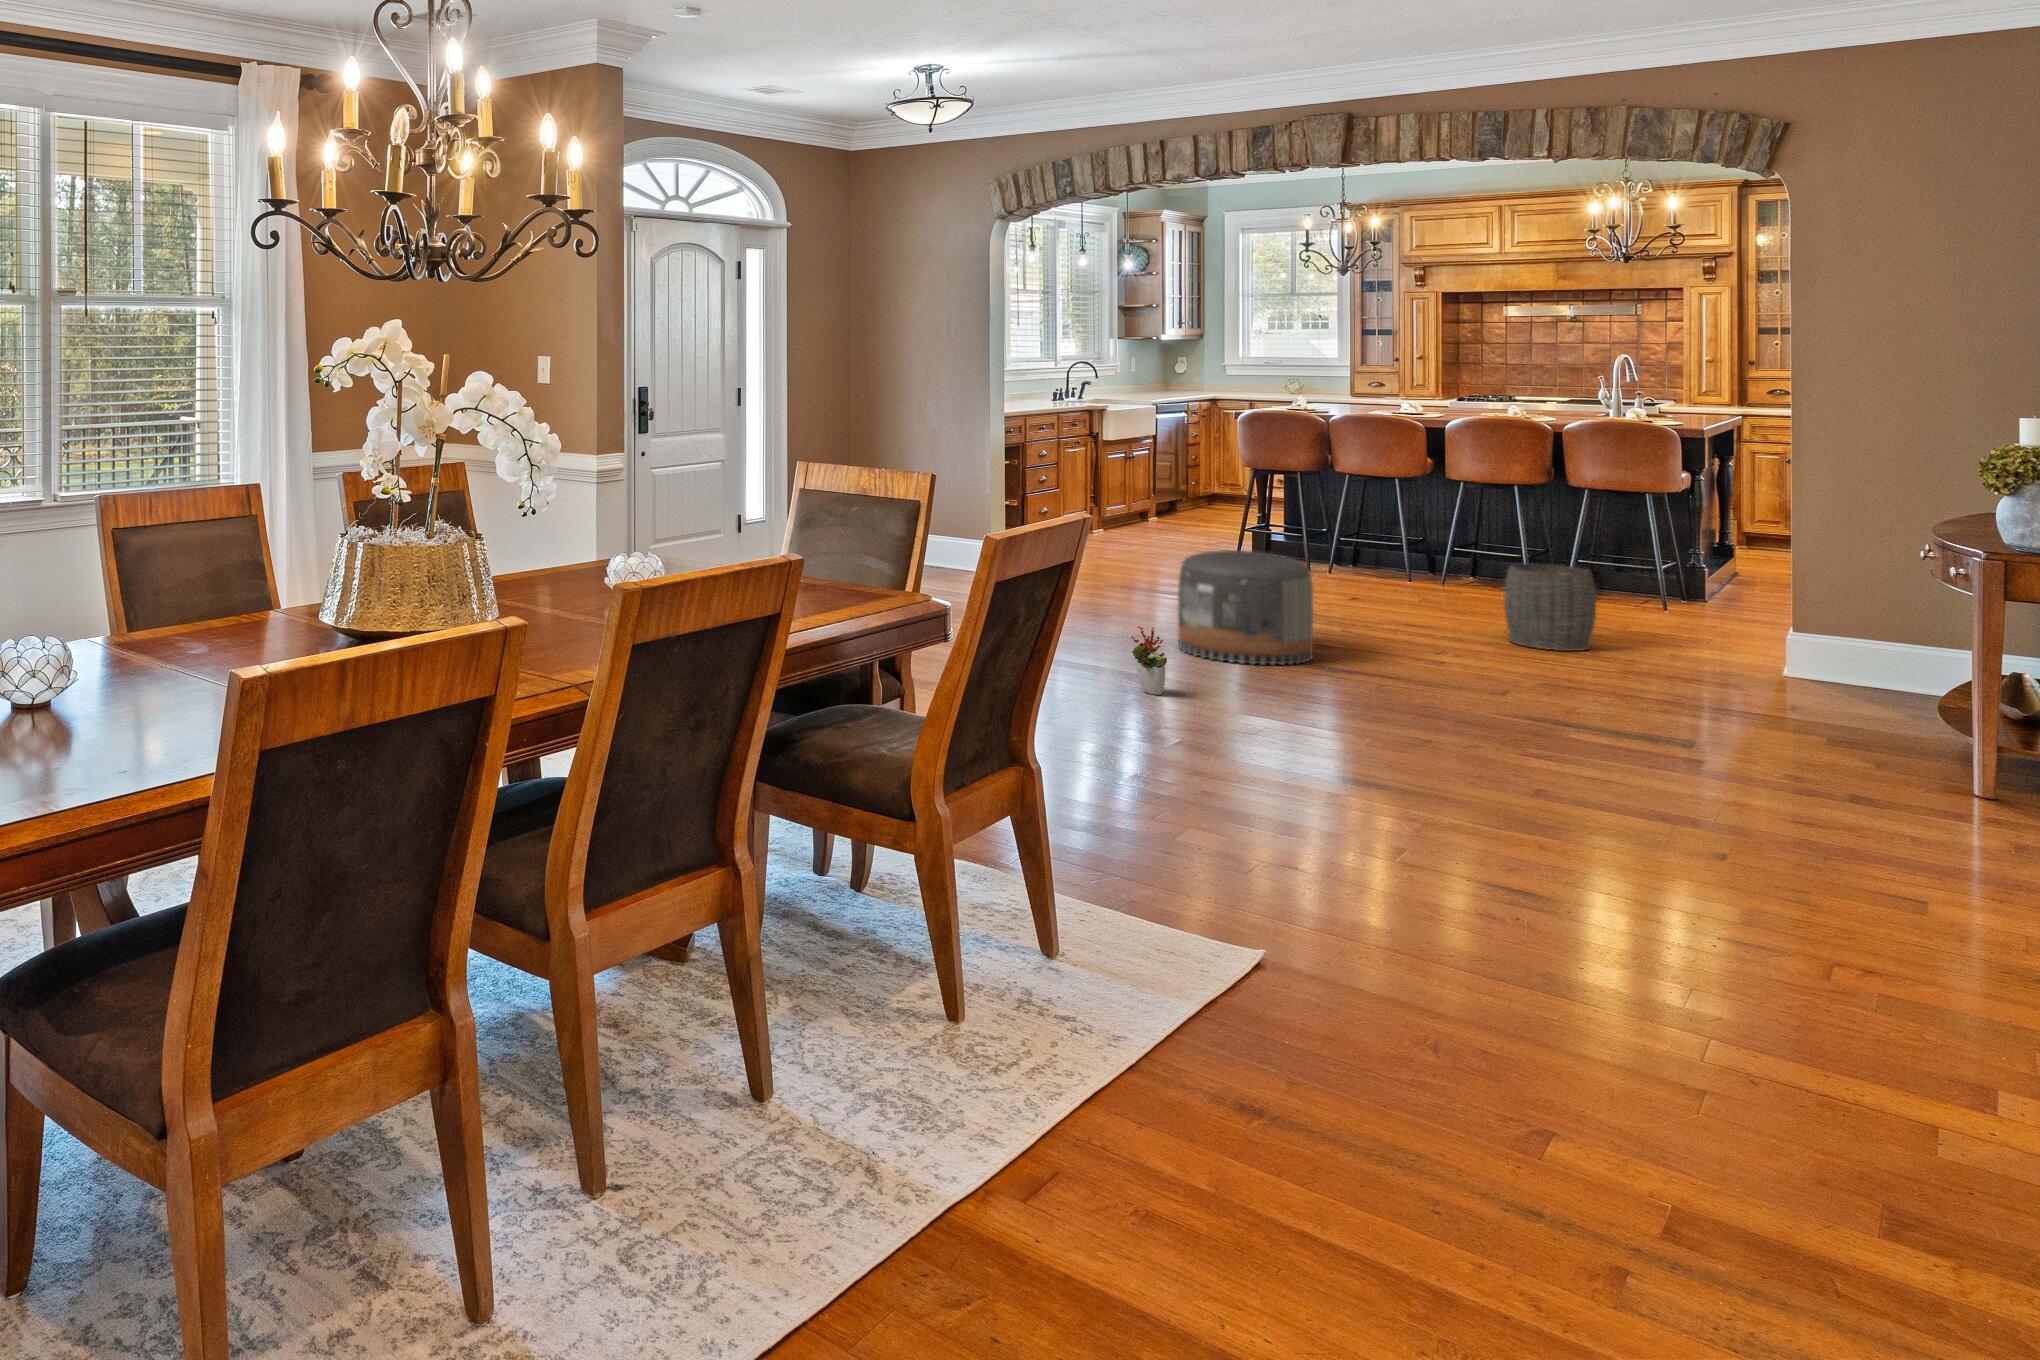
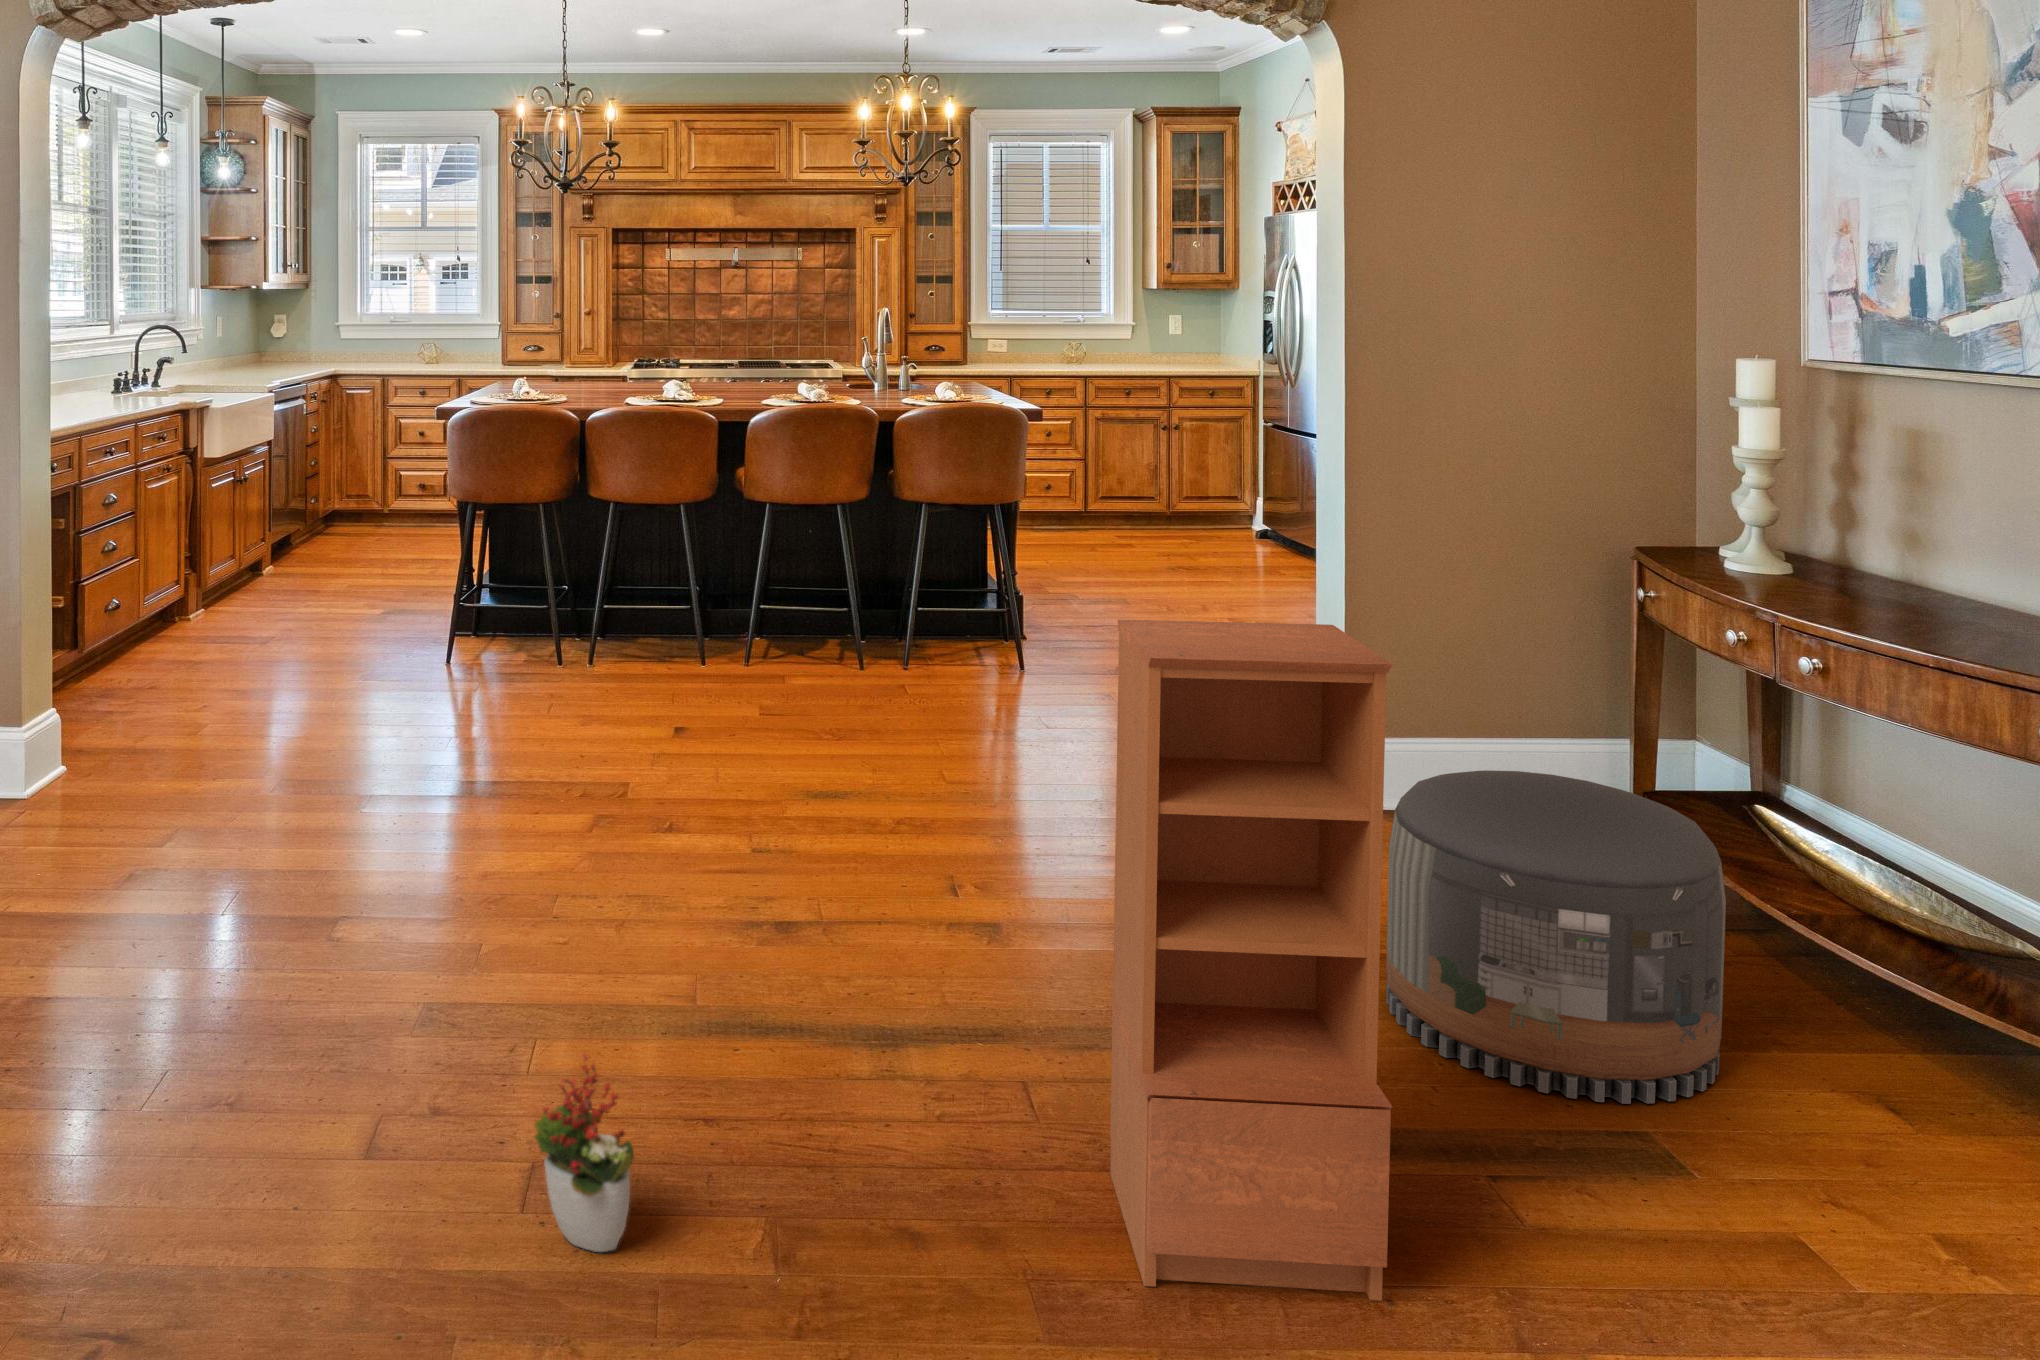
bookcase: none [1358,486,1487,750] -> present [1110,620,1392,1300]
pouf: present [1178,550,1313,665] -> present [1386,770,1726,1104]
woven basket: present [1504,564,1596,651] -> none [942,642,1067,793]

